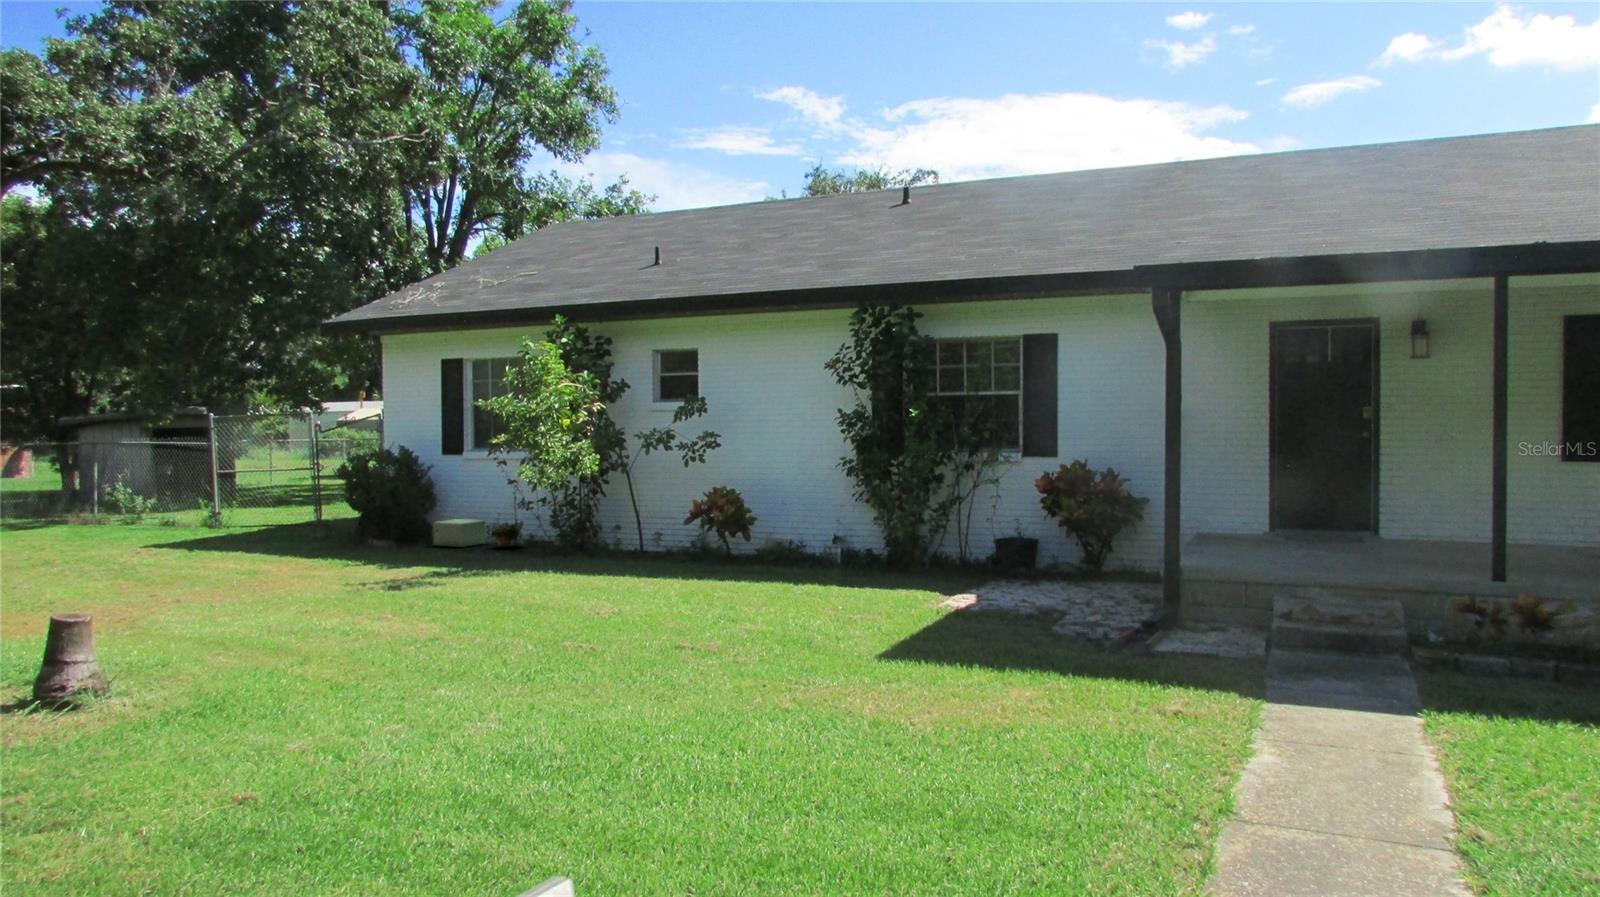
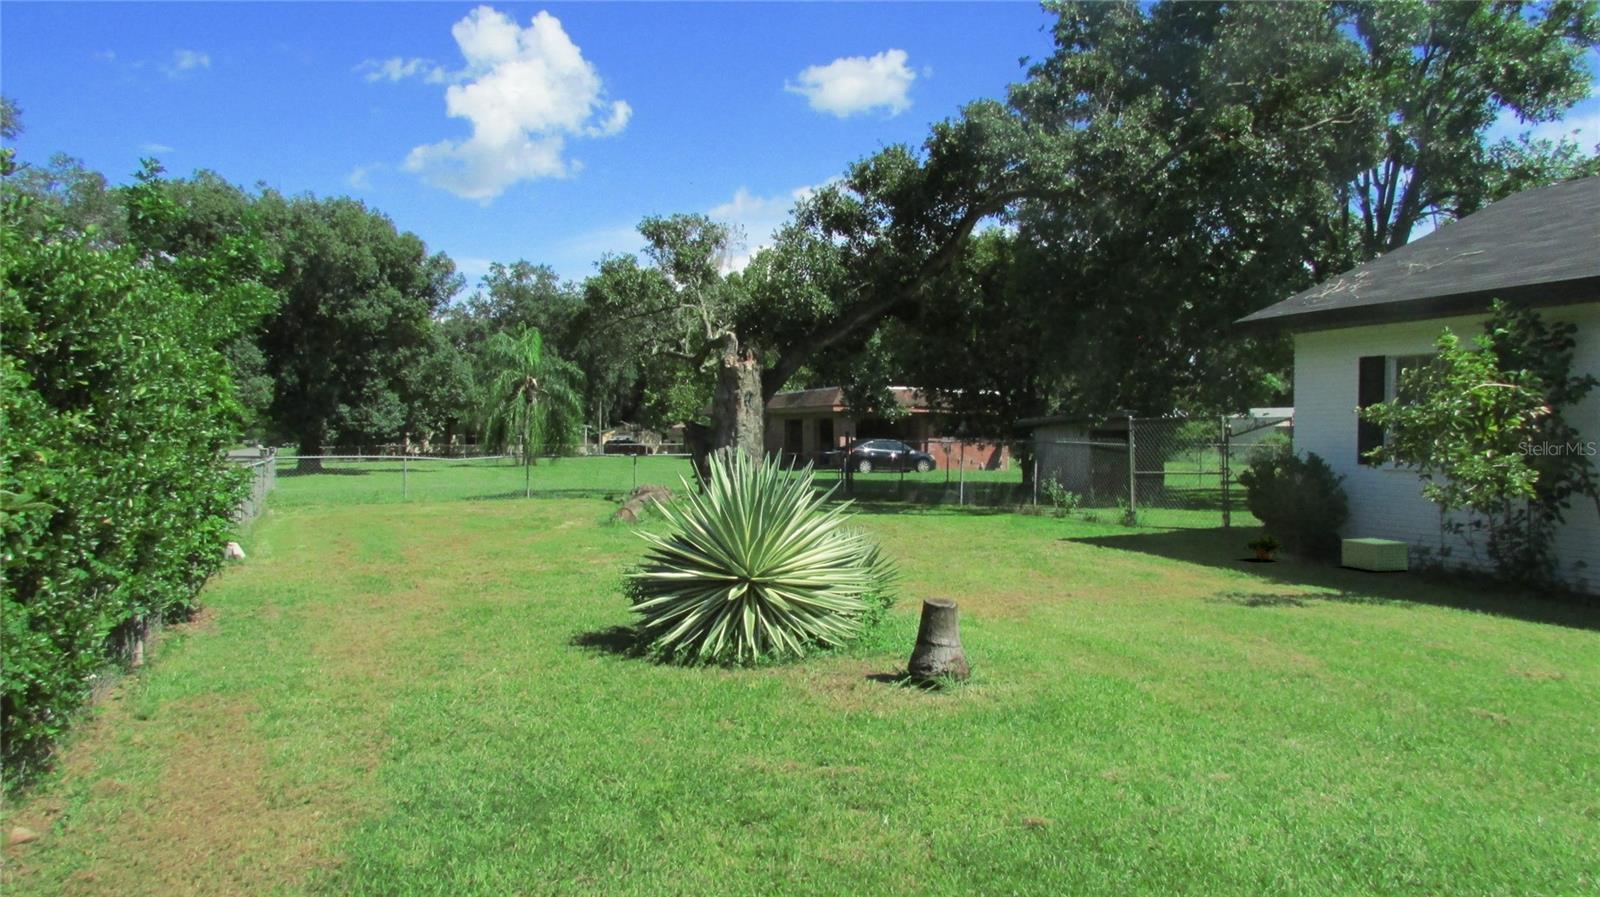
potted plant: present [486,523,522,548] -> present [1242,535,1283,560]

